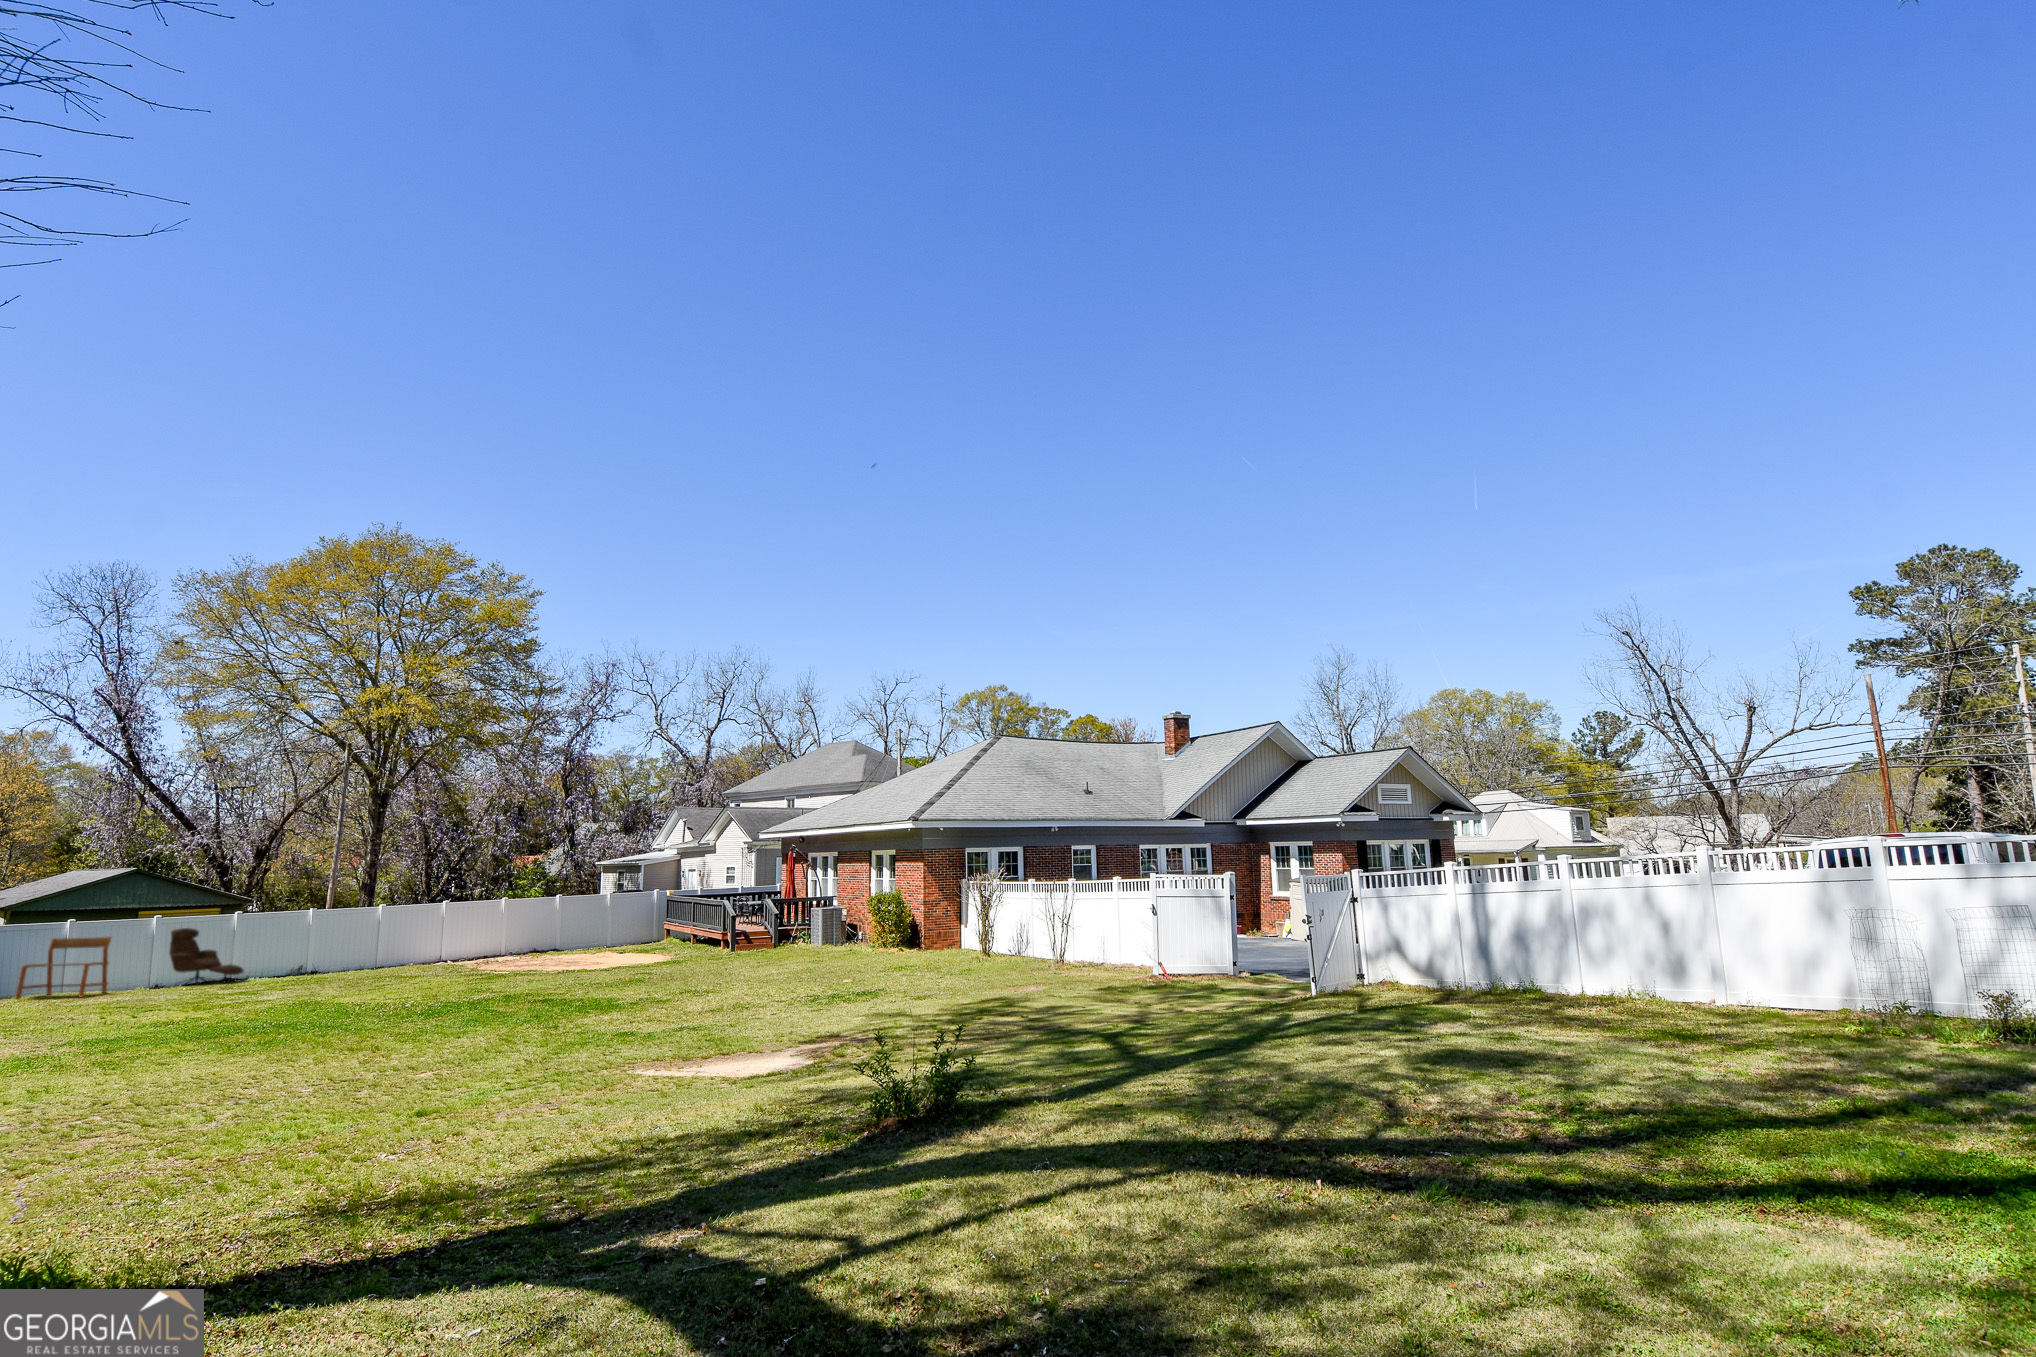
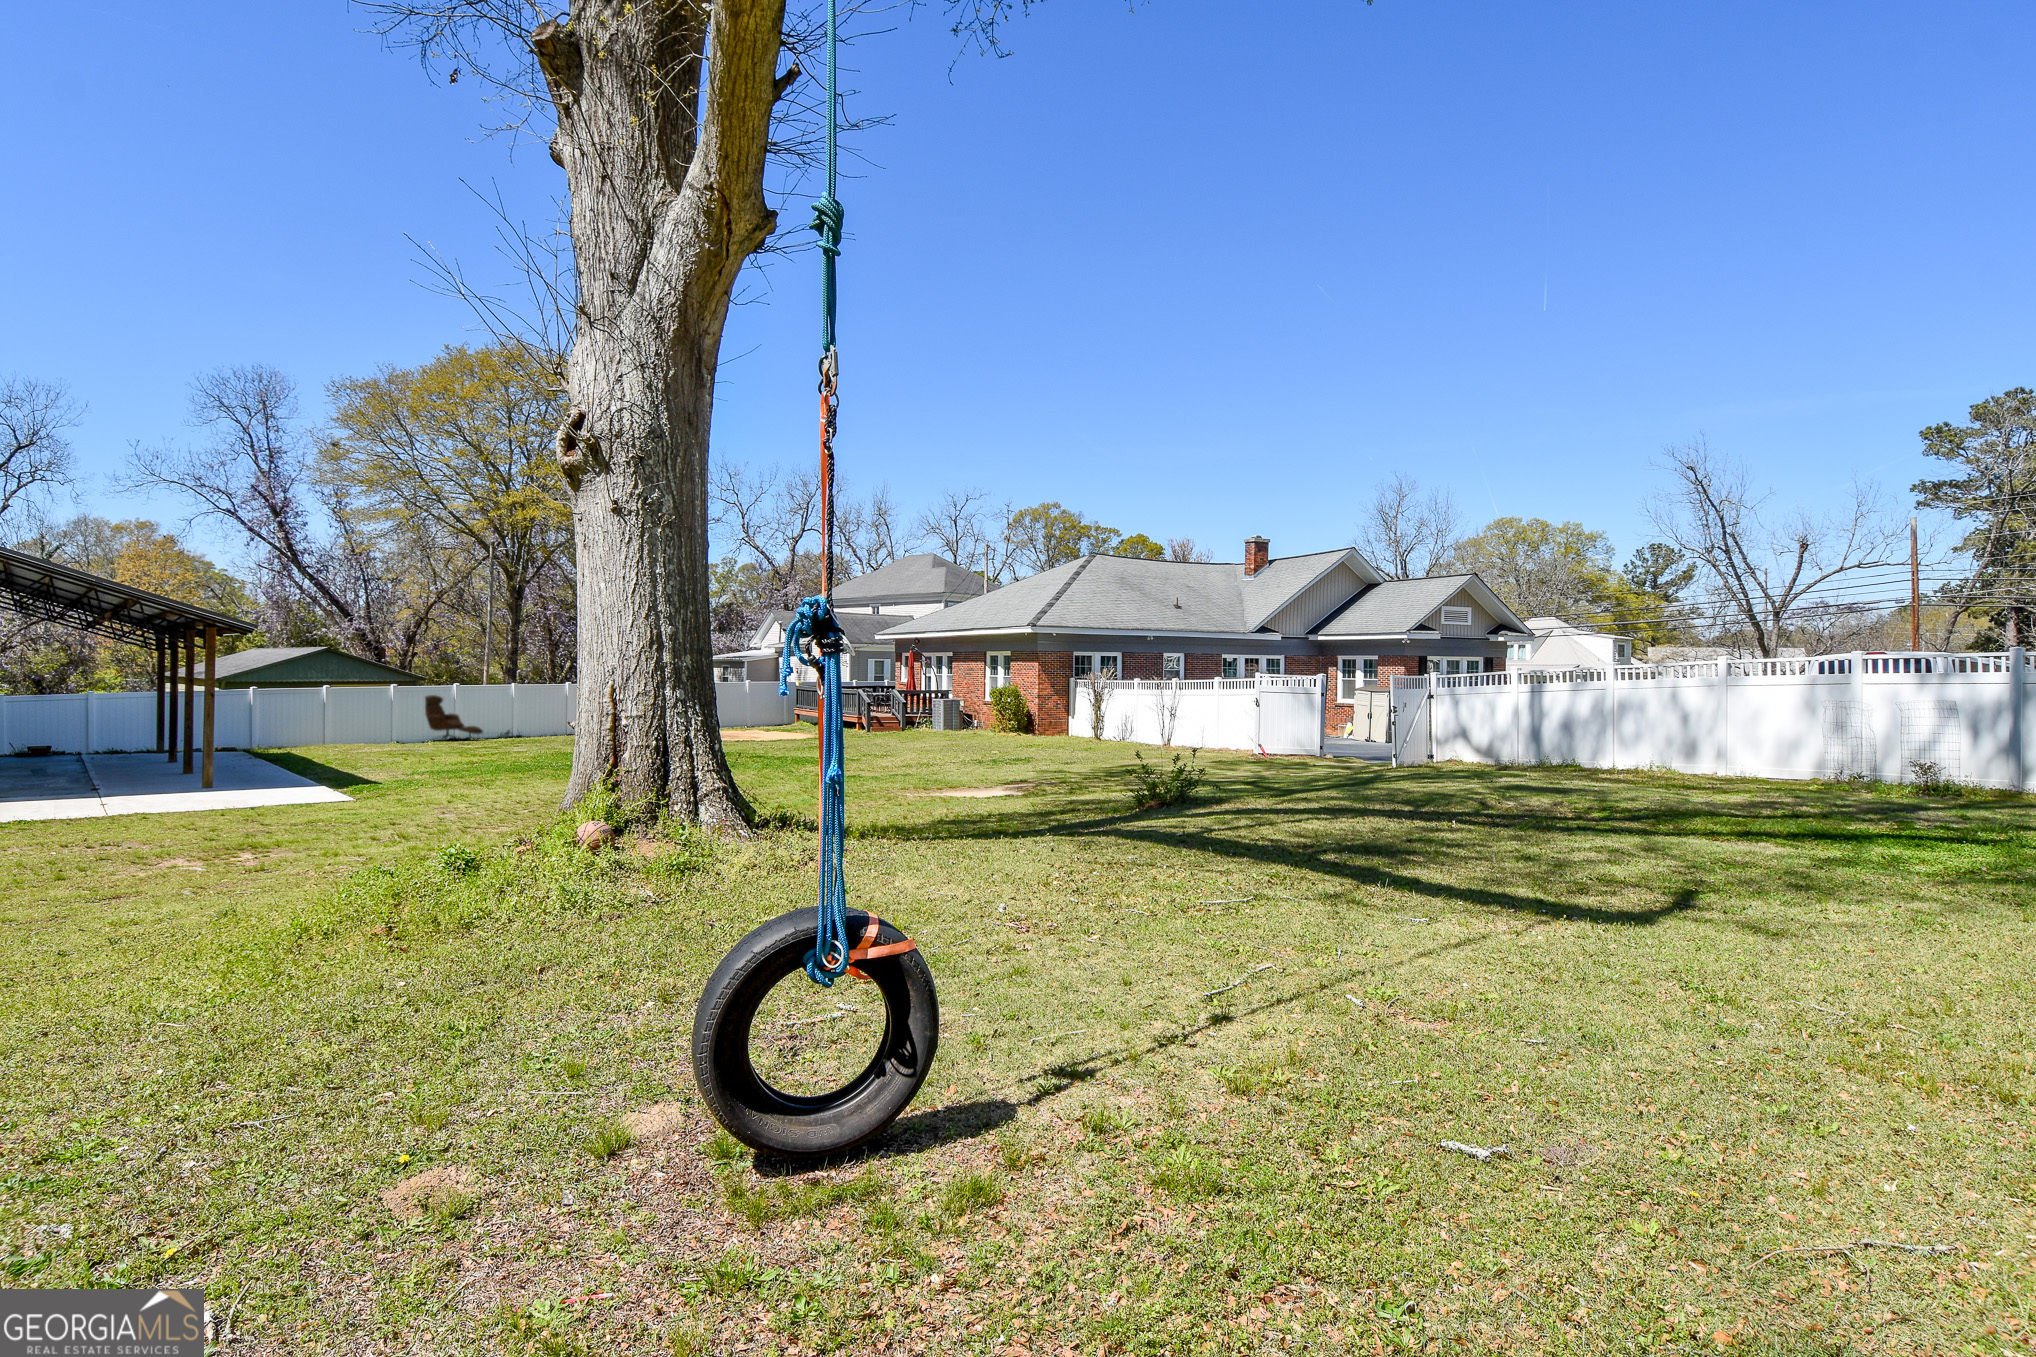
bench: present [16,936,111,999] -> none [319,699,385,746]

